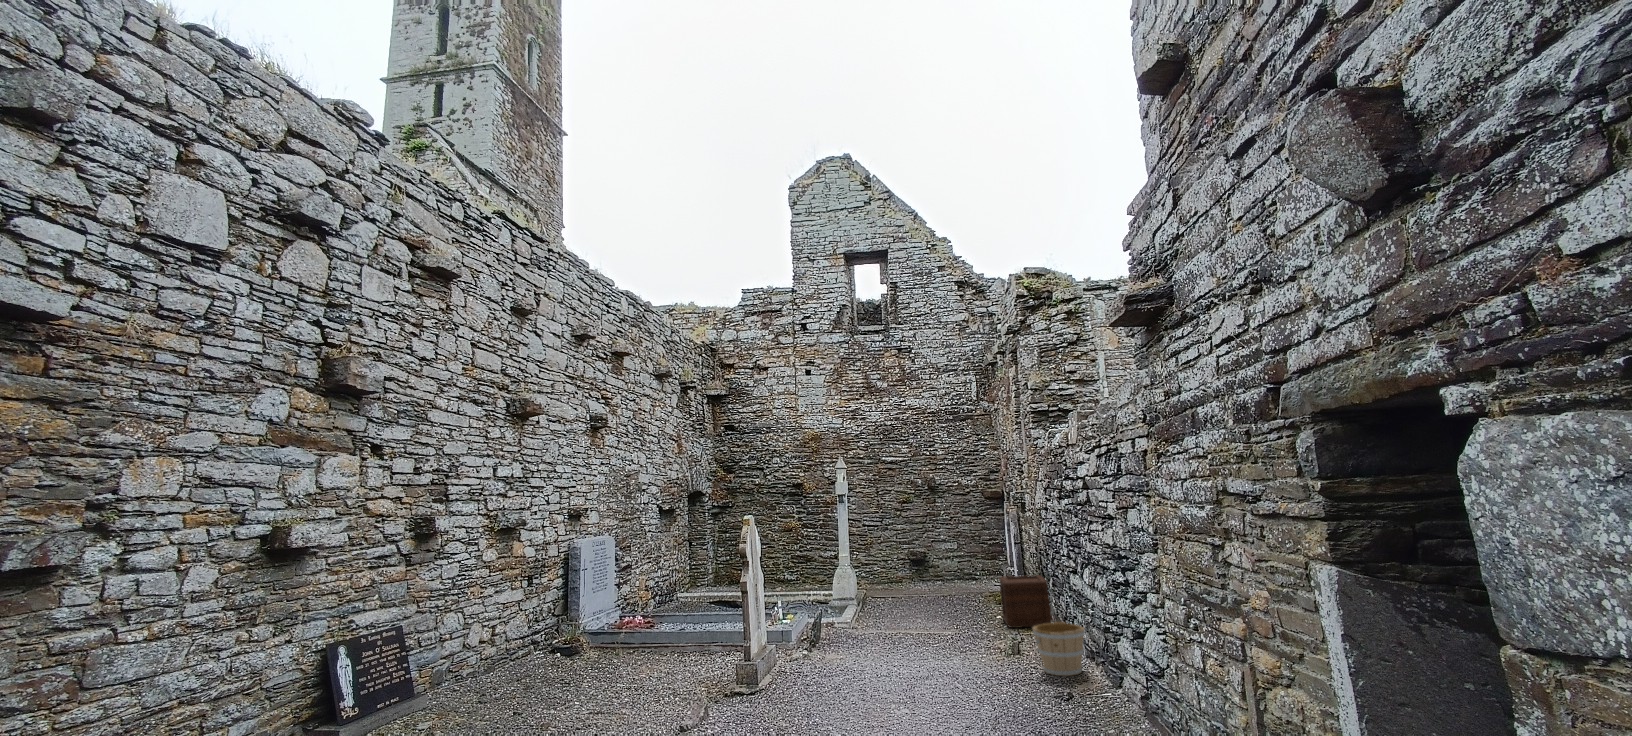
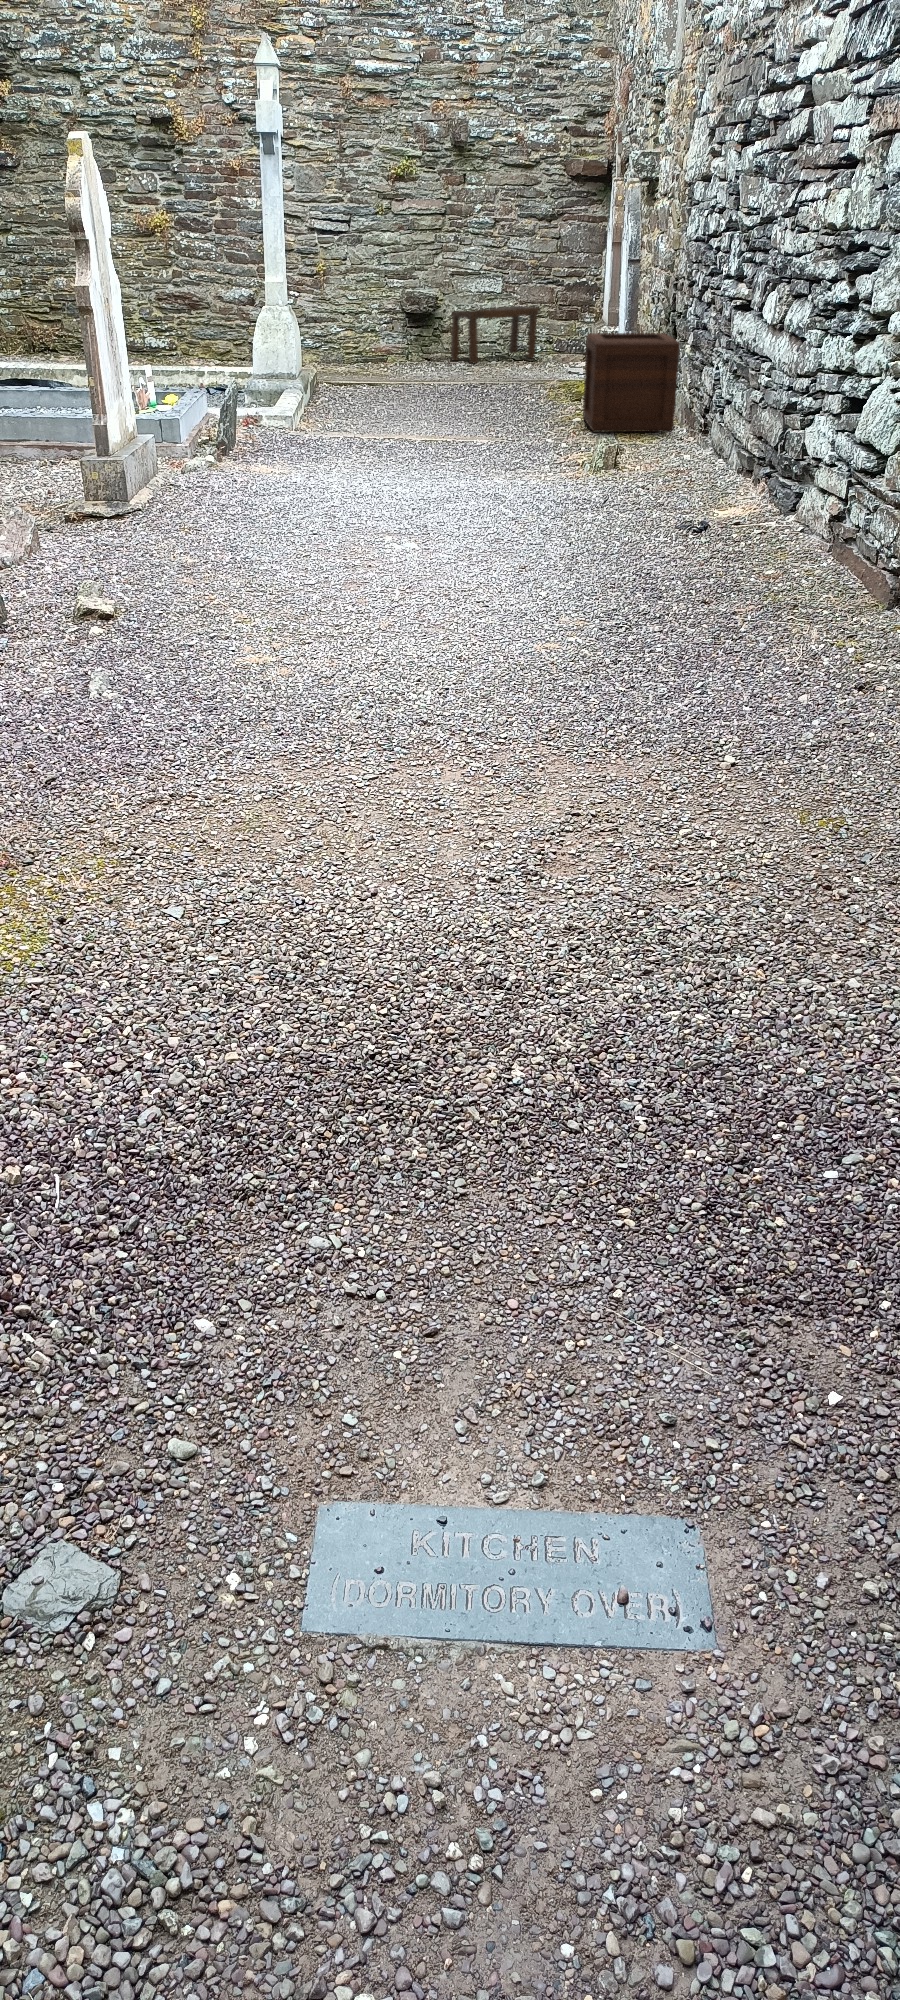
bench: none [932,555,978,584] -> present [451,306,539,363]
wooden bucket: present [1032,622,1085,676] -> none [647,405,742,502]

